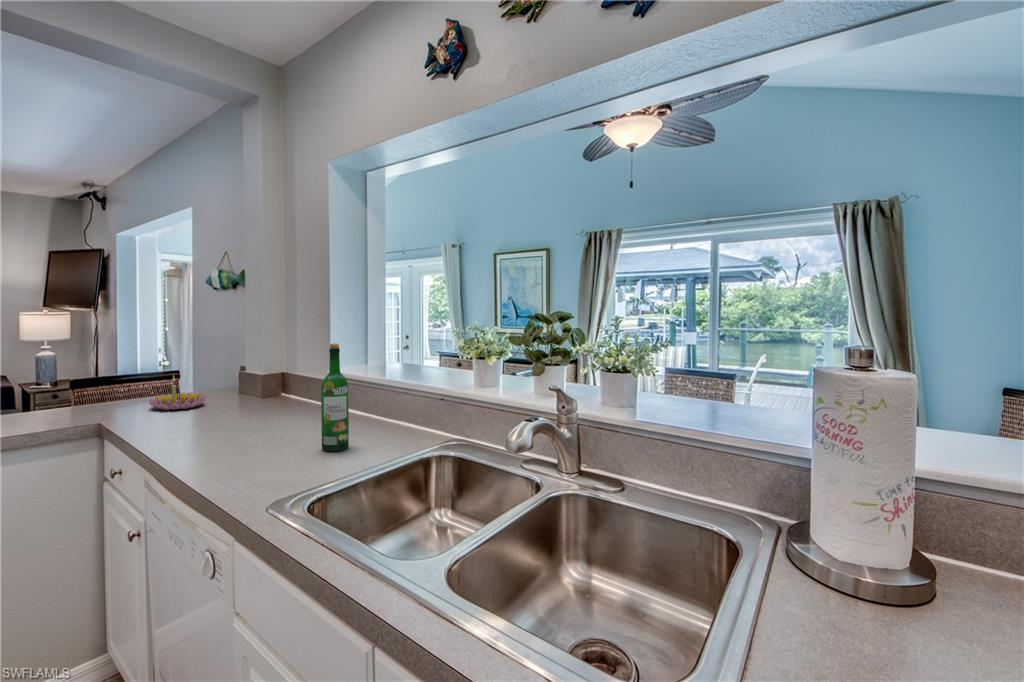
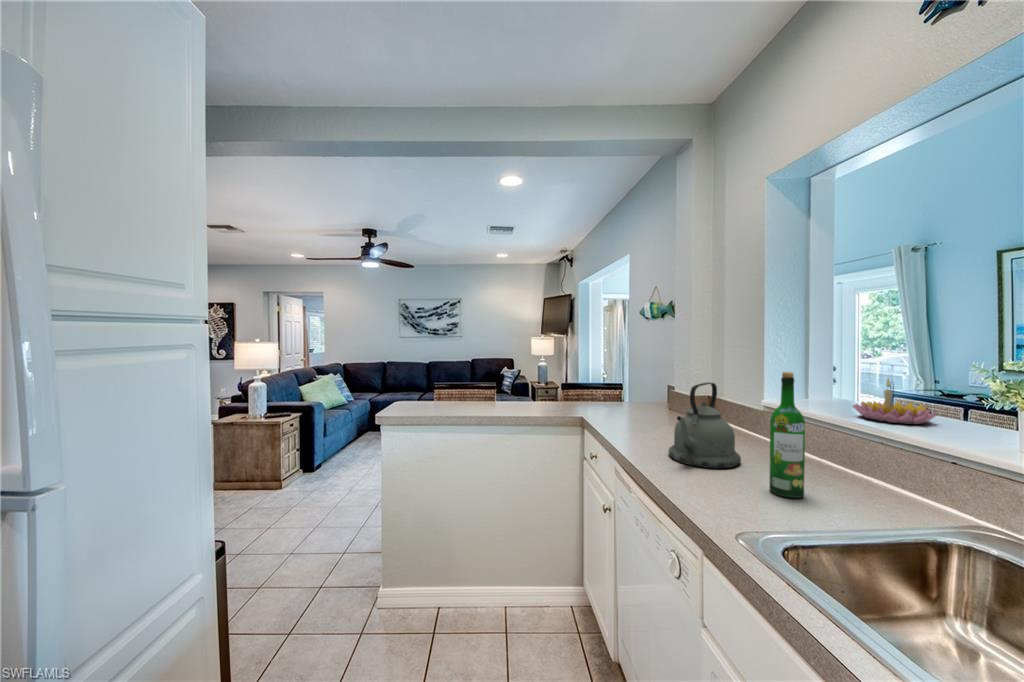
kettle: none [229,358,303,443] -> present [669,382,741,468]
candle holder: present [148,376,207,411] -> present [853,378,937,425]

